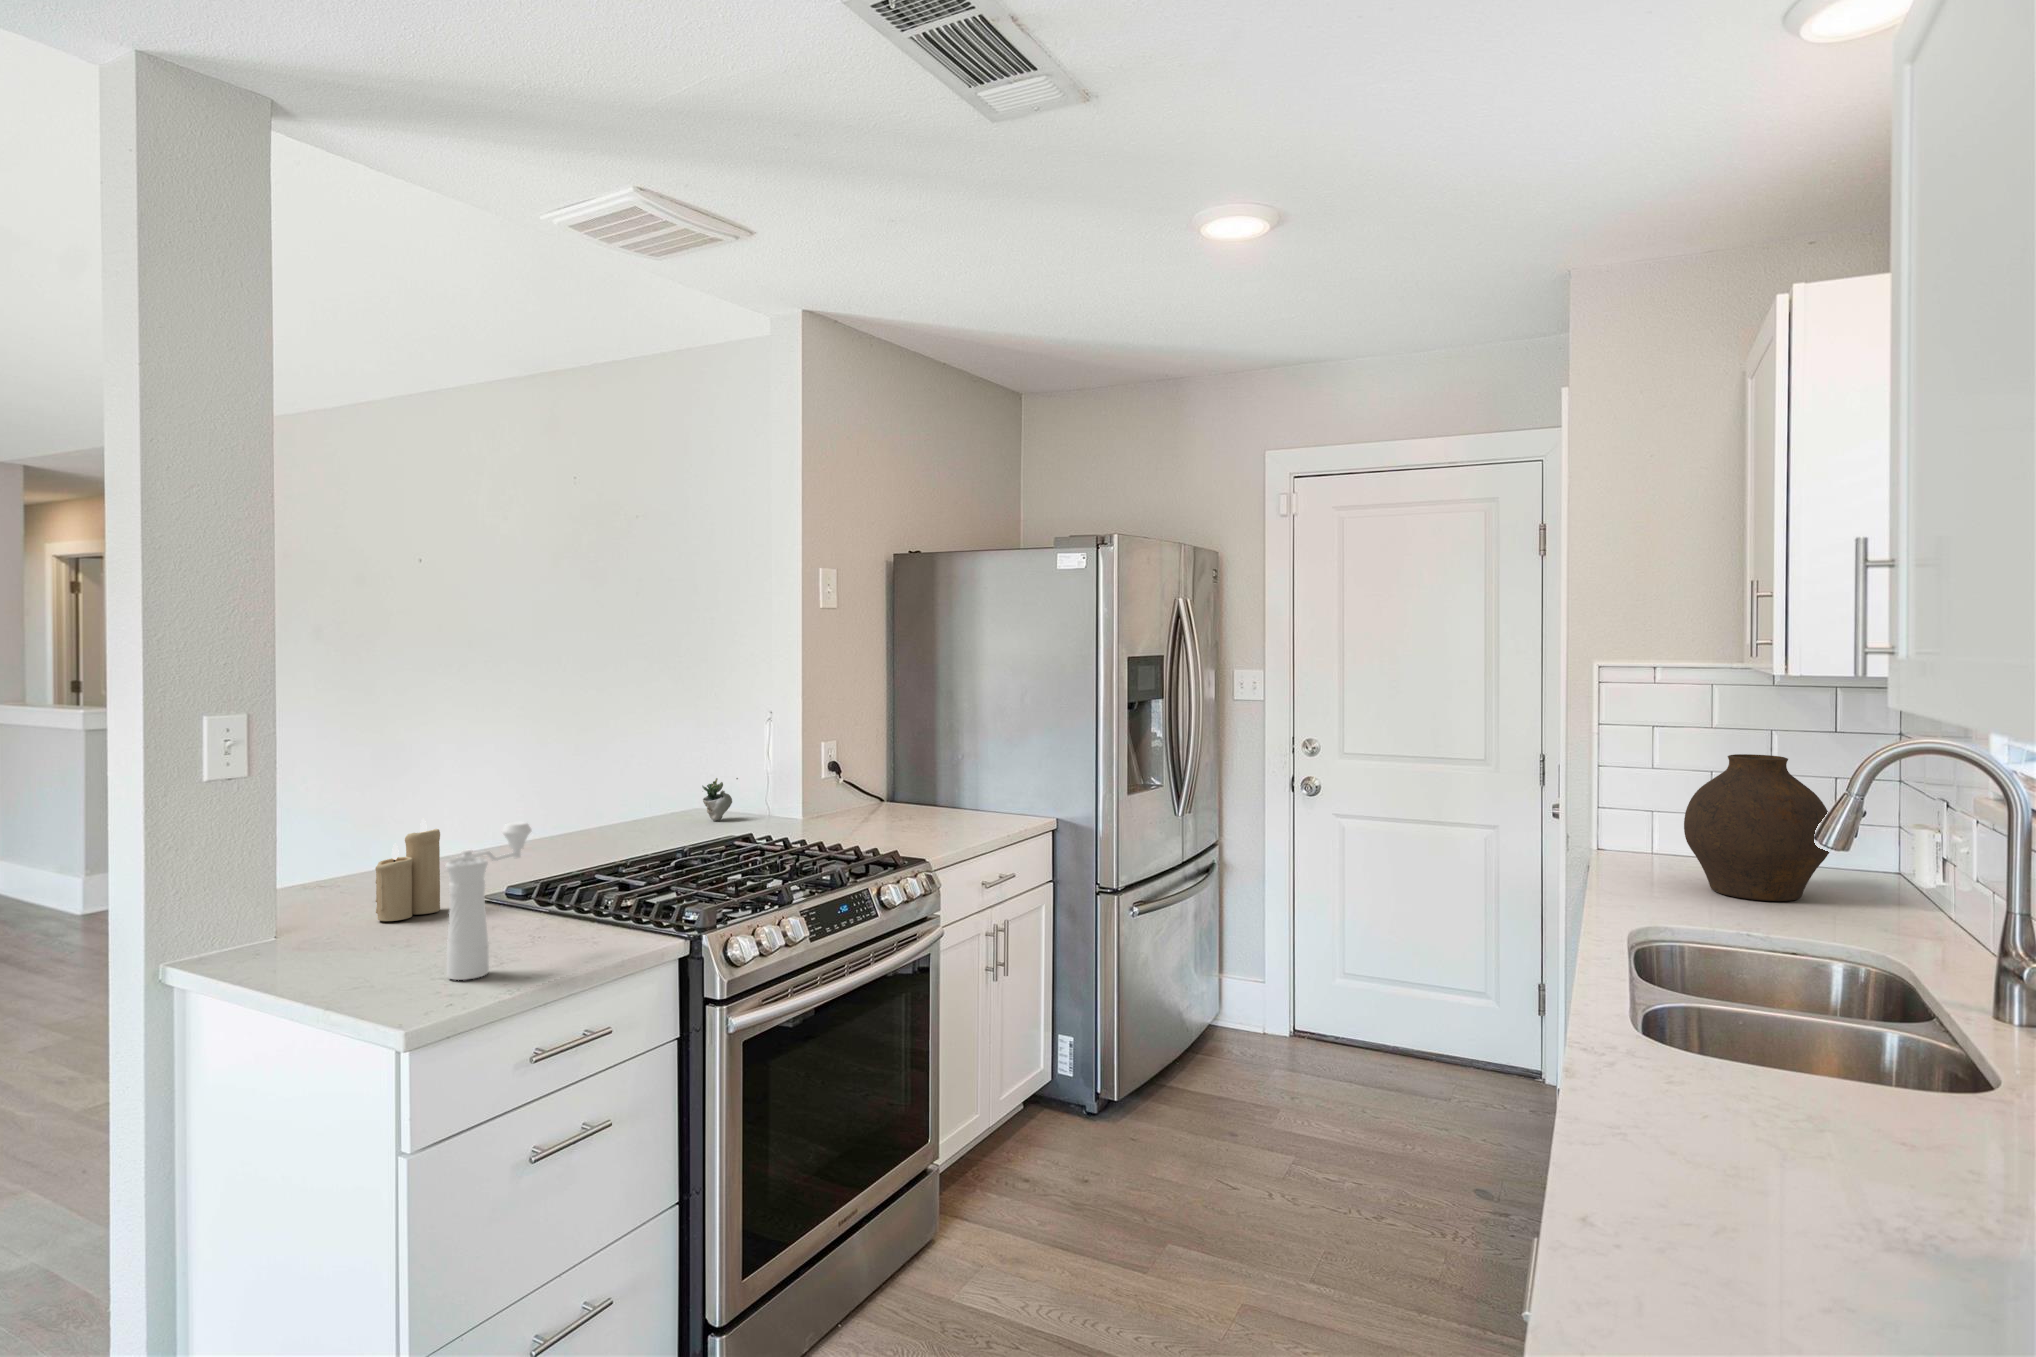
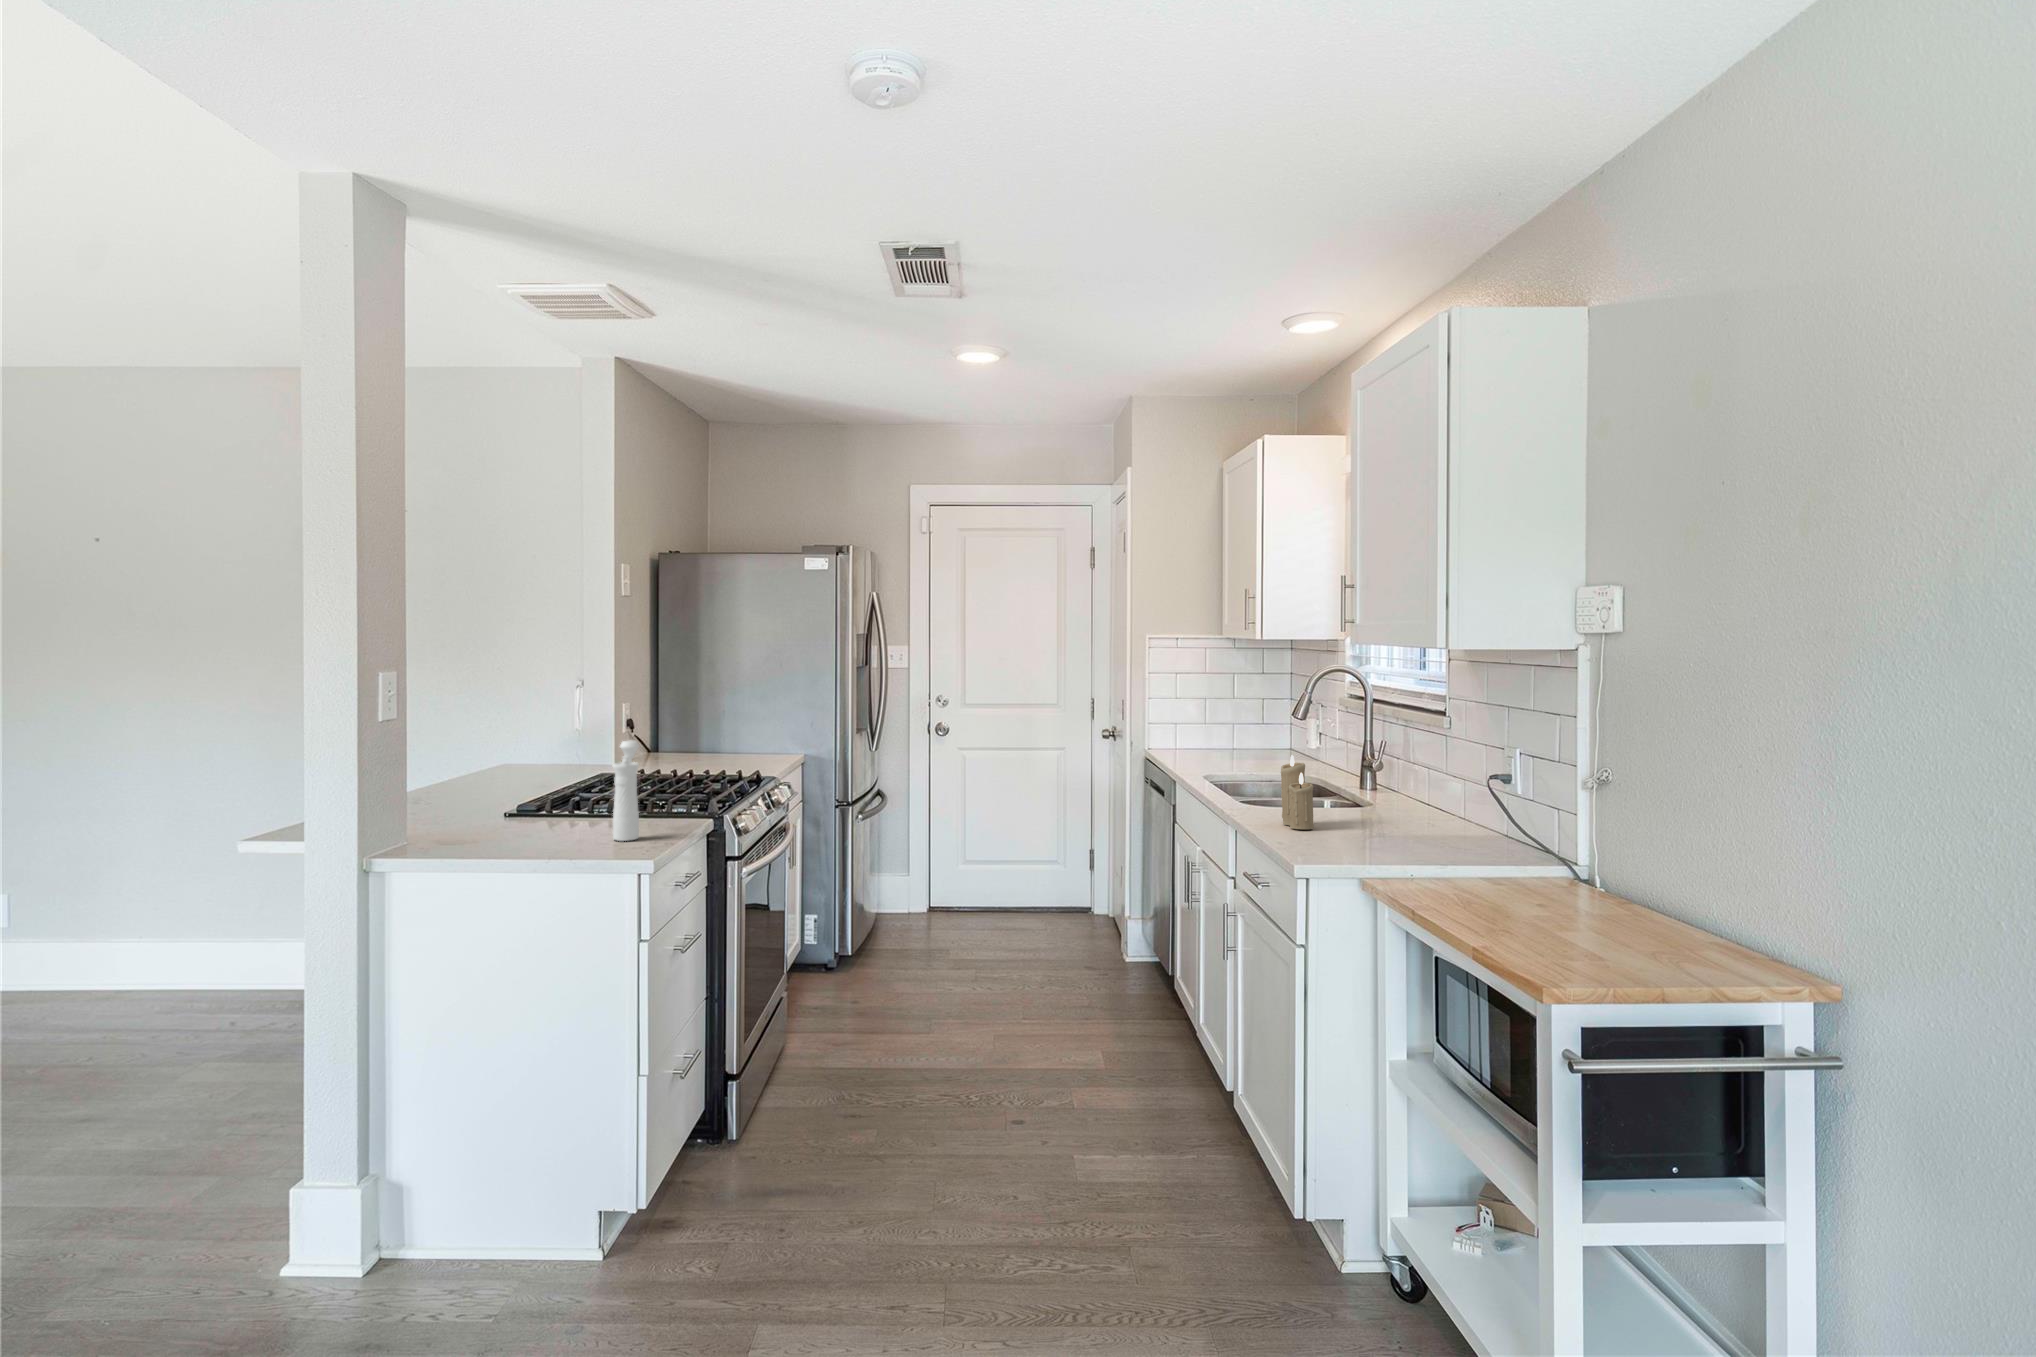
vase: present [1684,754,1829,901] -> none [1209,688,1276,764]
succulent plant: present [702,778,738,821] -> none [530,731,571,768]
candle: present [375,819,440,921] -> present [1281,755,1314,829]

